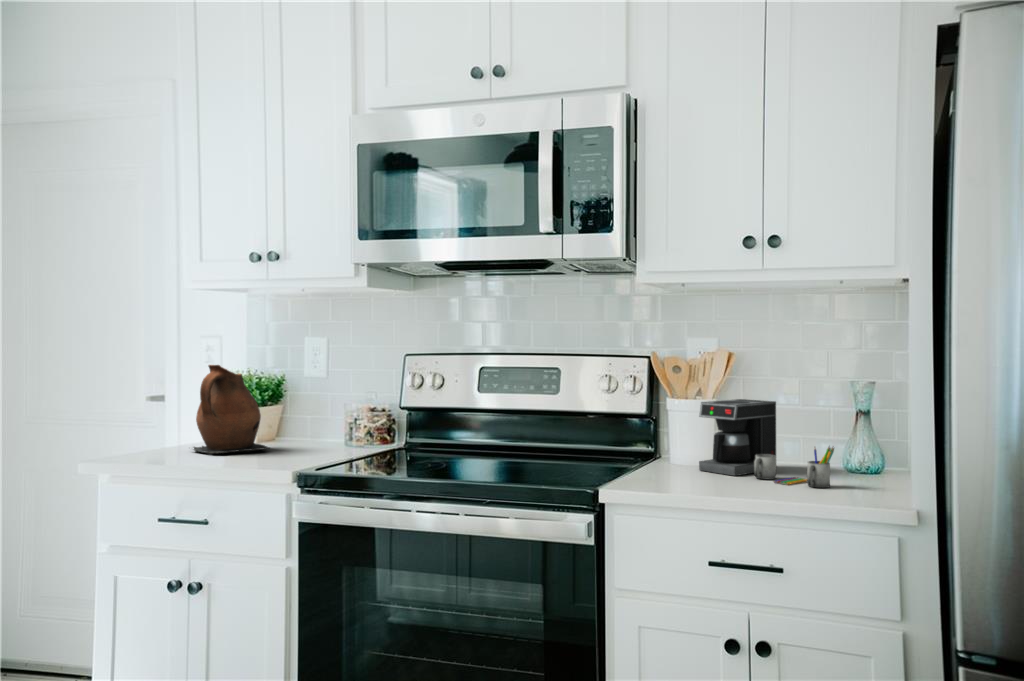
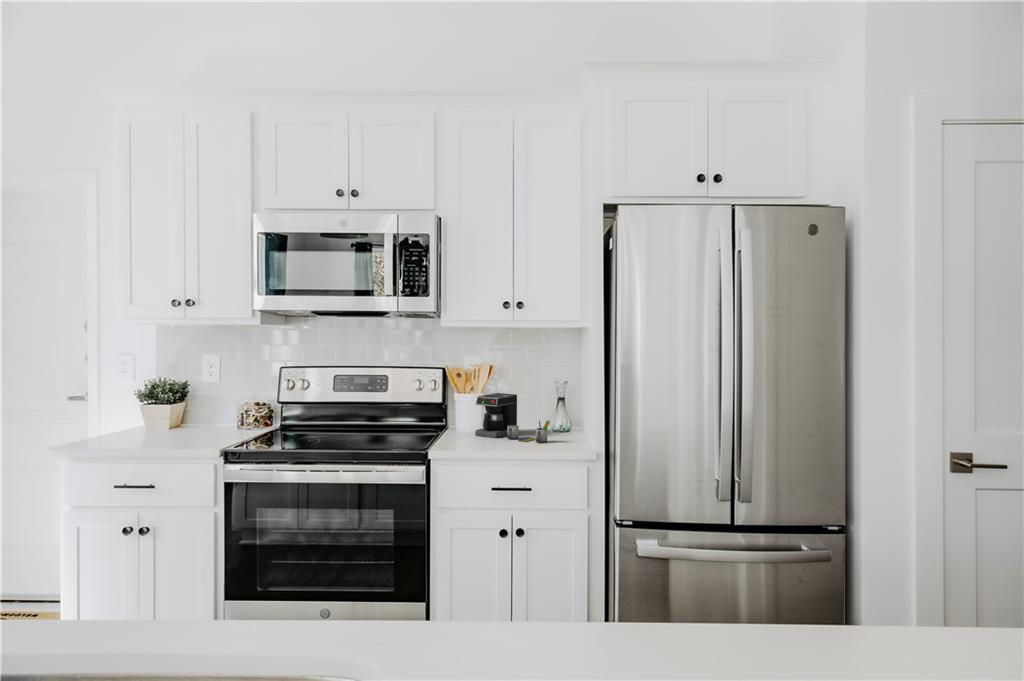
ceramic pitcher: present [194,365,270,453] -> none [123,377,187,440]

